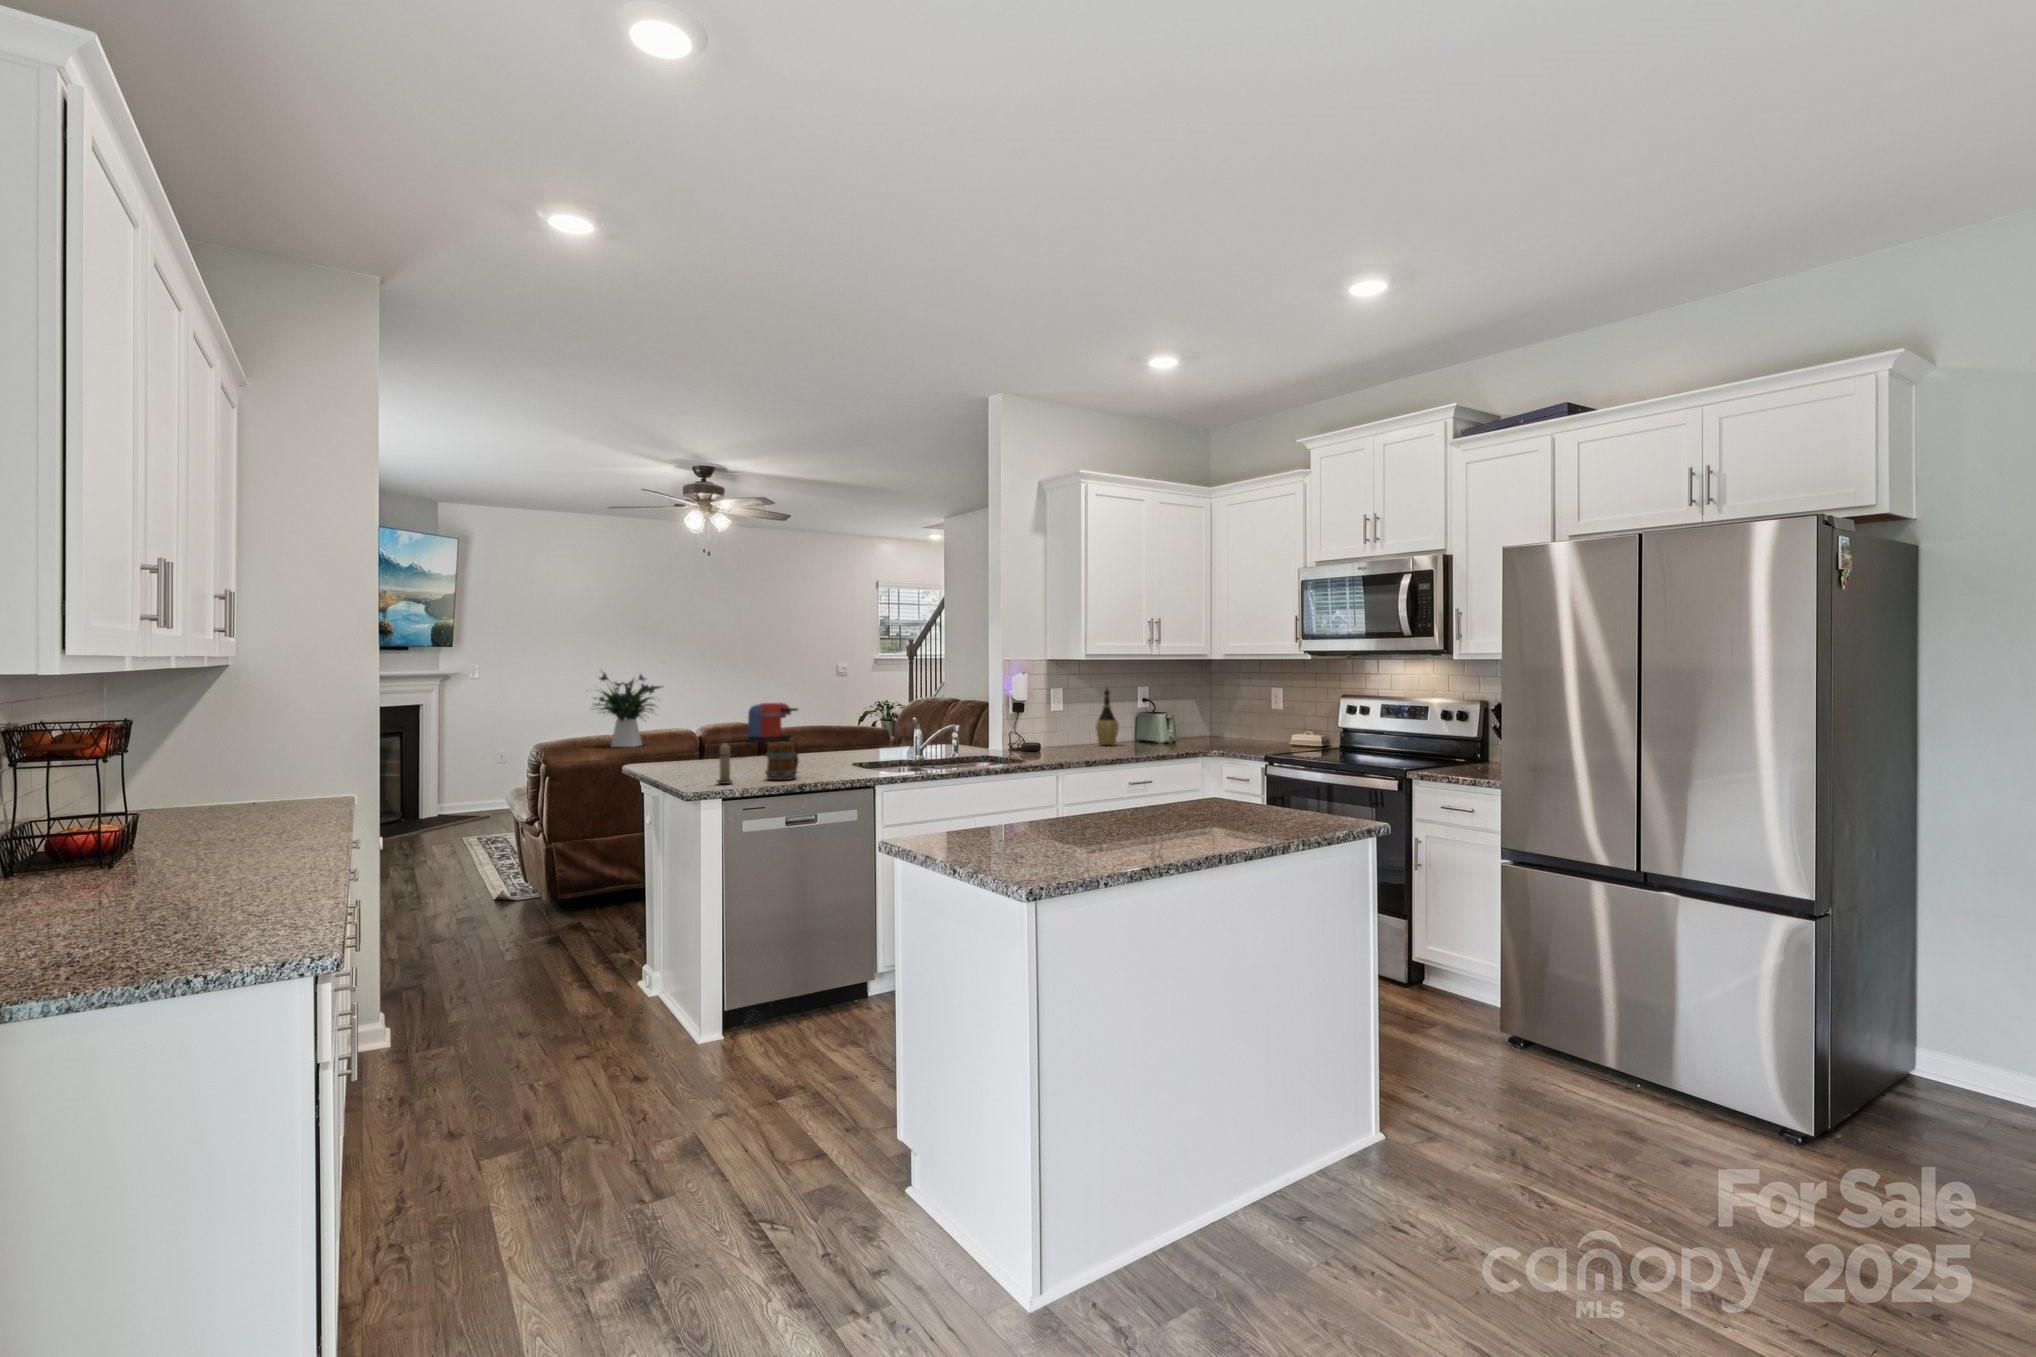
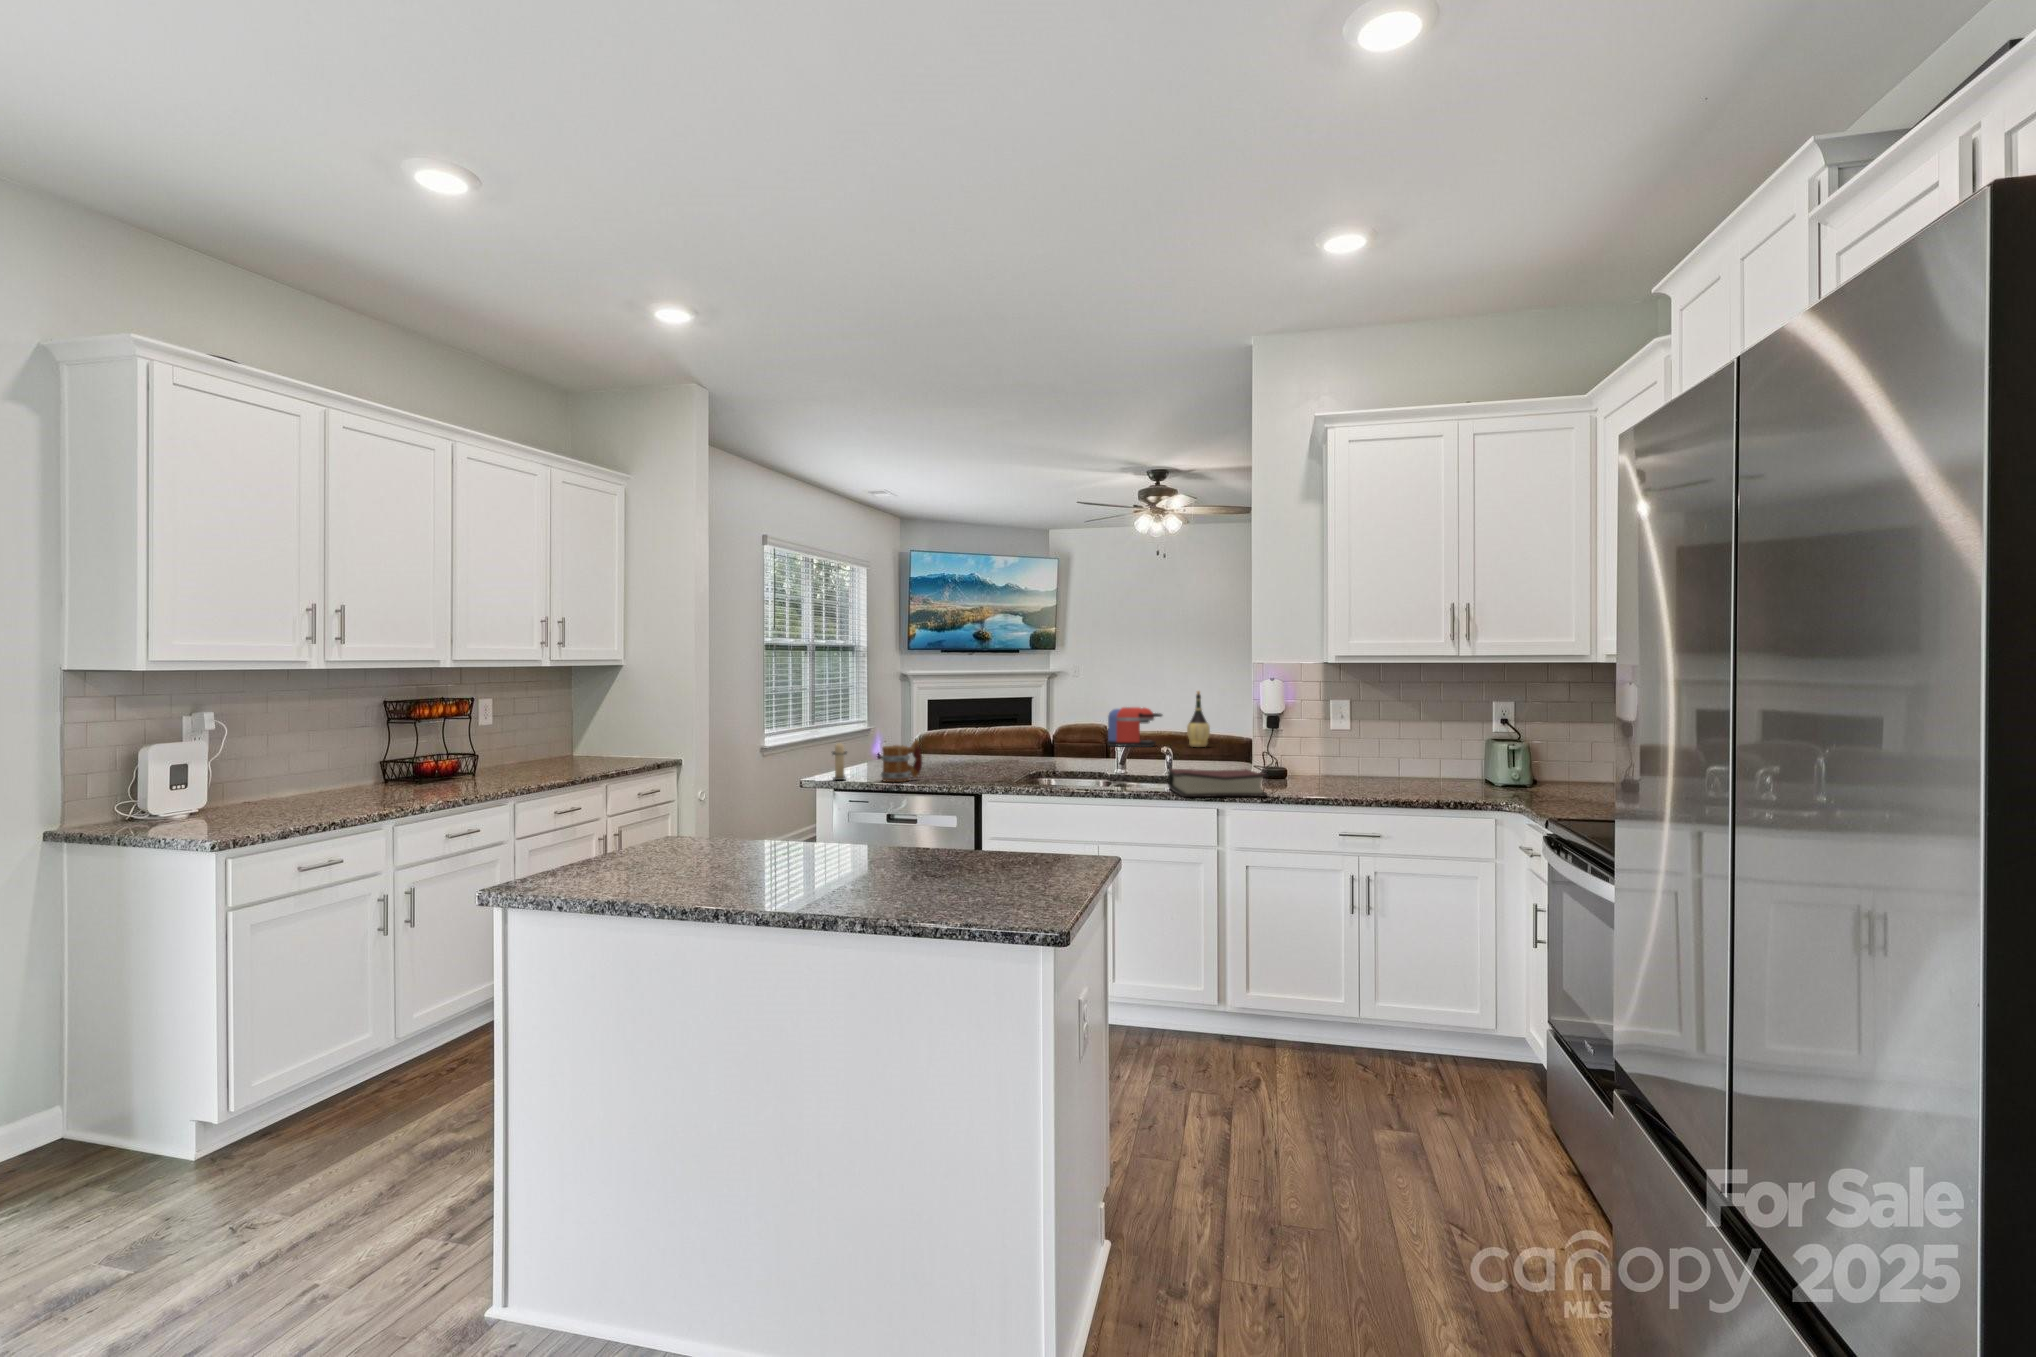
flower arrangement: present [594,673,661,747] -> none [959,671,1030,744]
wine bottle: present [1096,687,1119,745] -> present [1187,691,1210,747]
hardback book: none [1015,743,1099,767] -> present [1168,769,1267,797]

